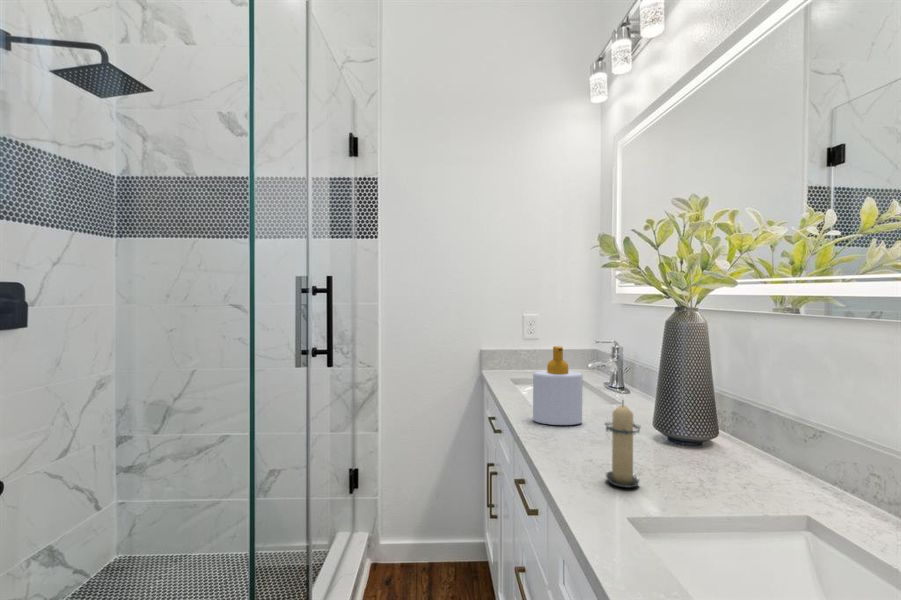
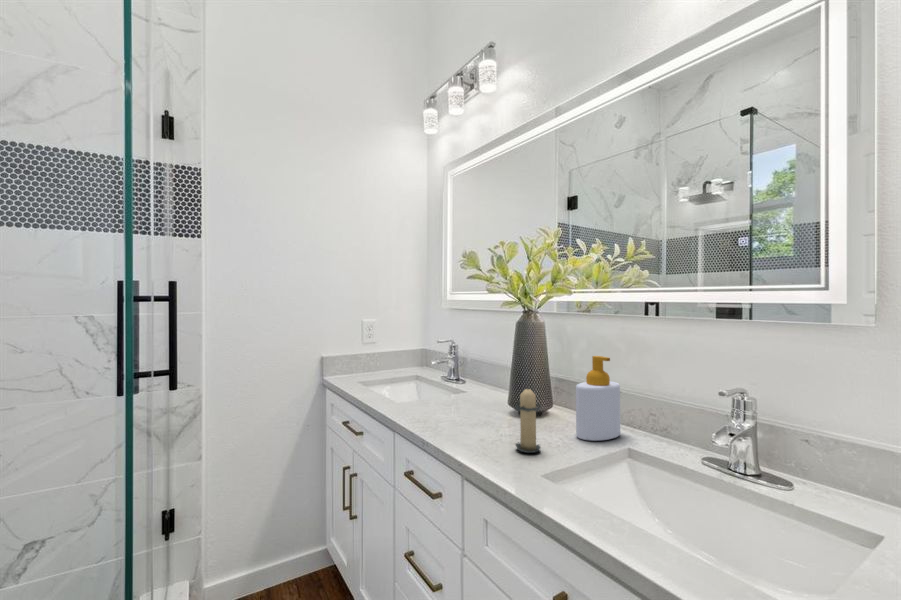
soap bottle: present [533,346,582,425] -> present [576,356,620,441]

